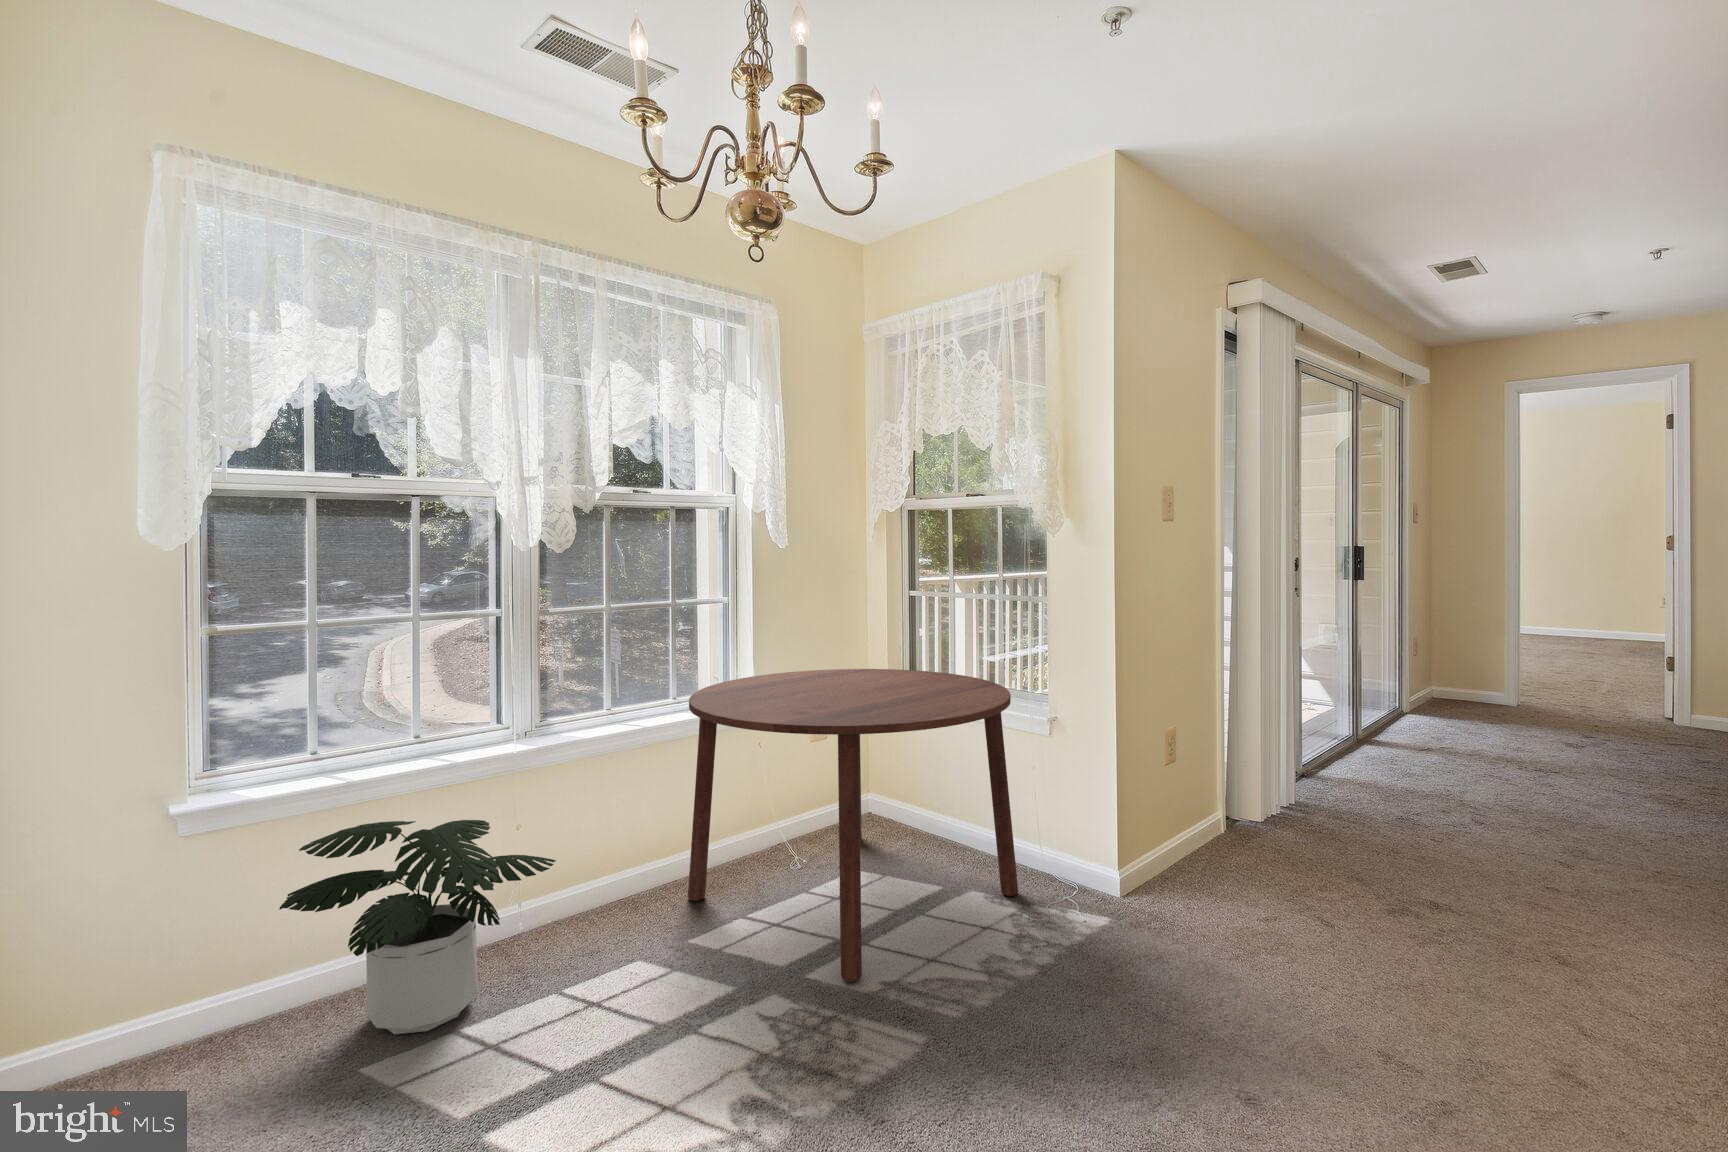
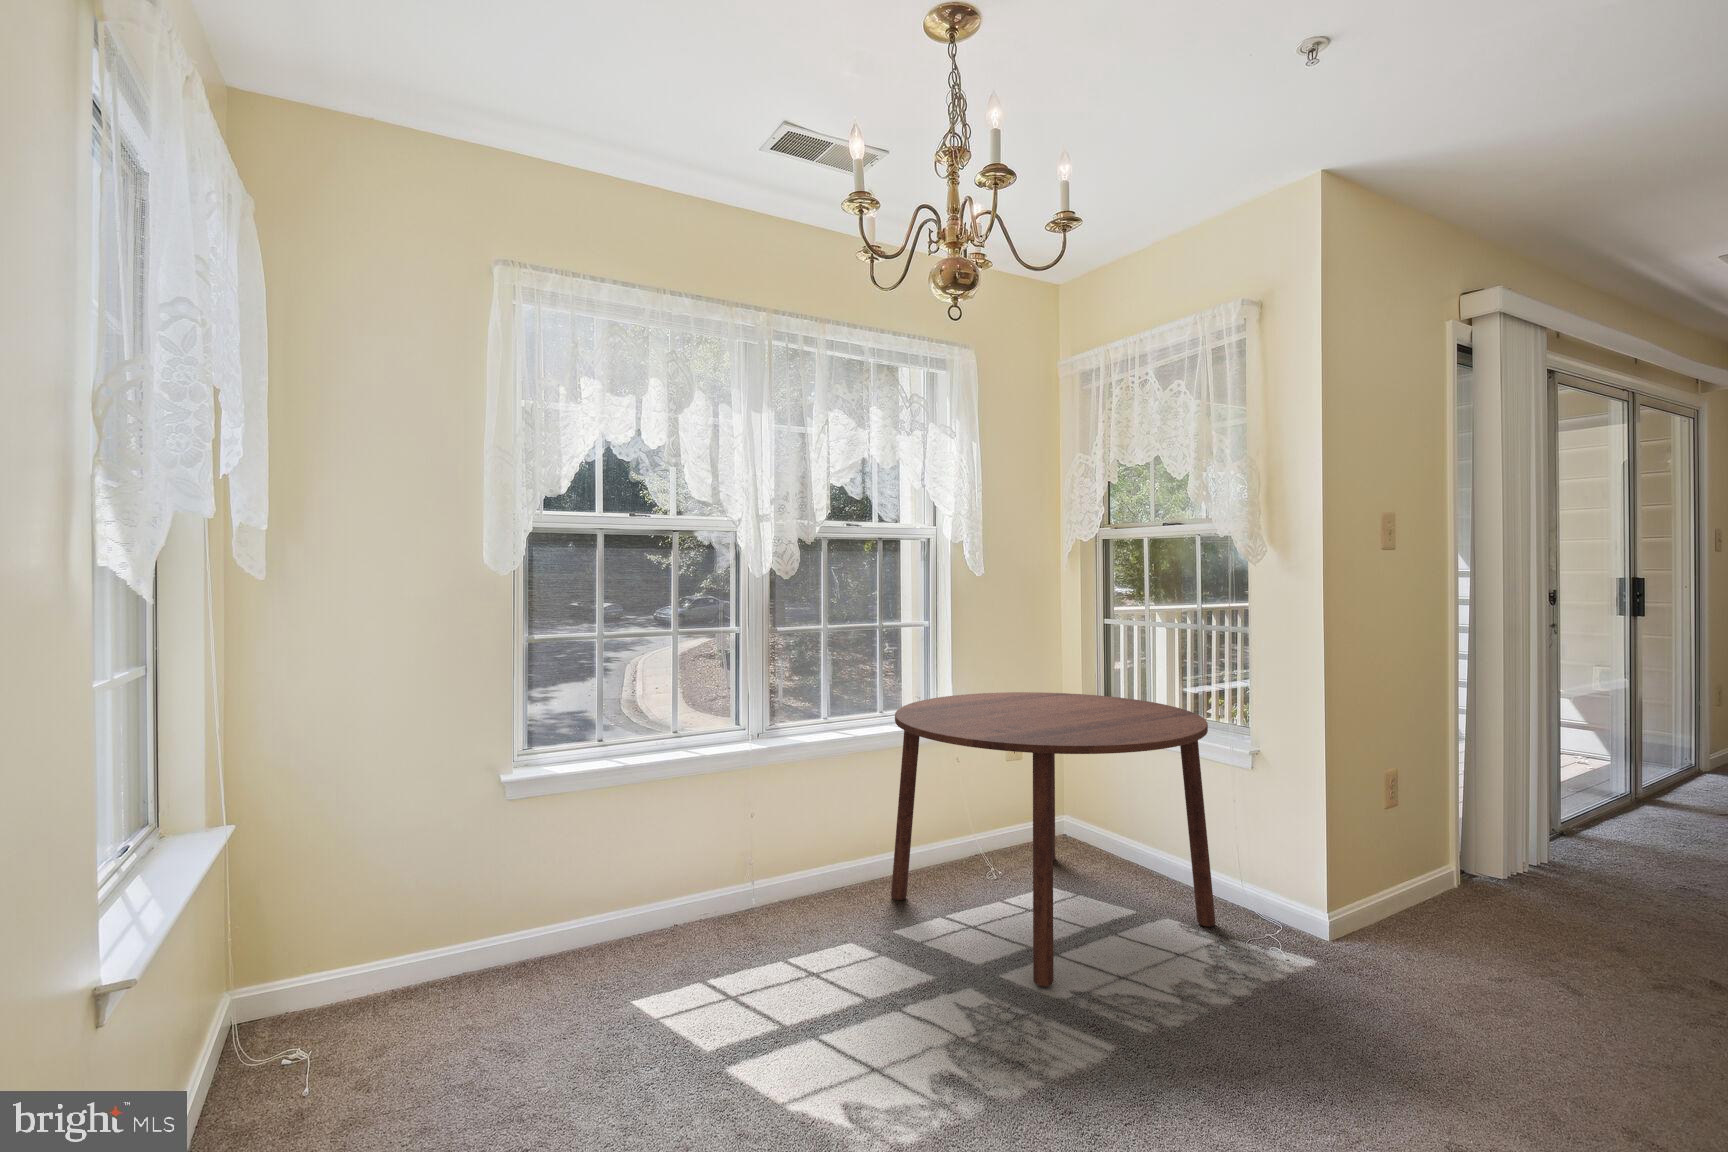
potted plant: present [279,820,556,1034] -> none [573,804,781,981]

